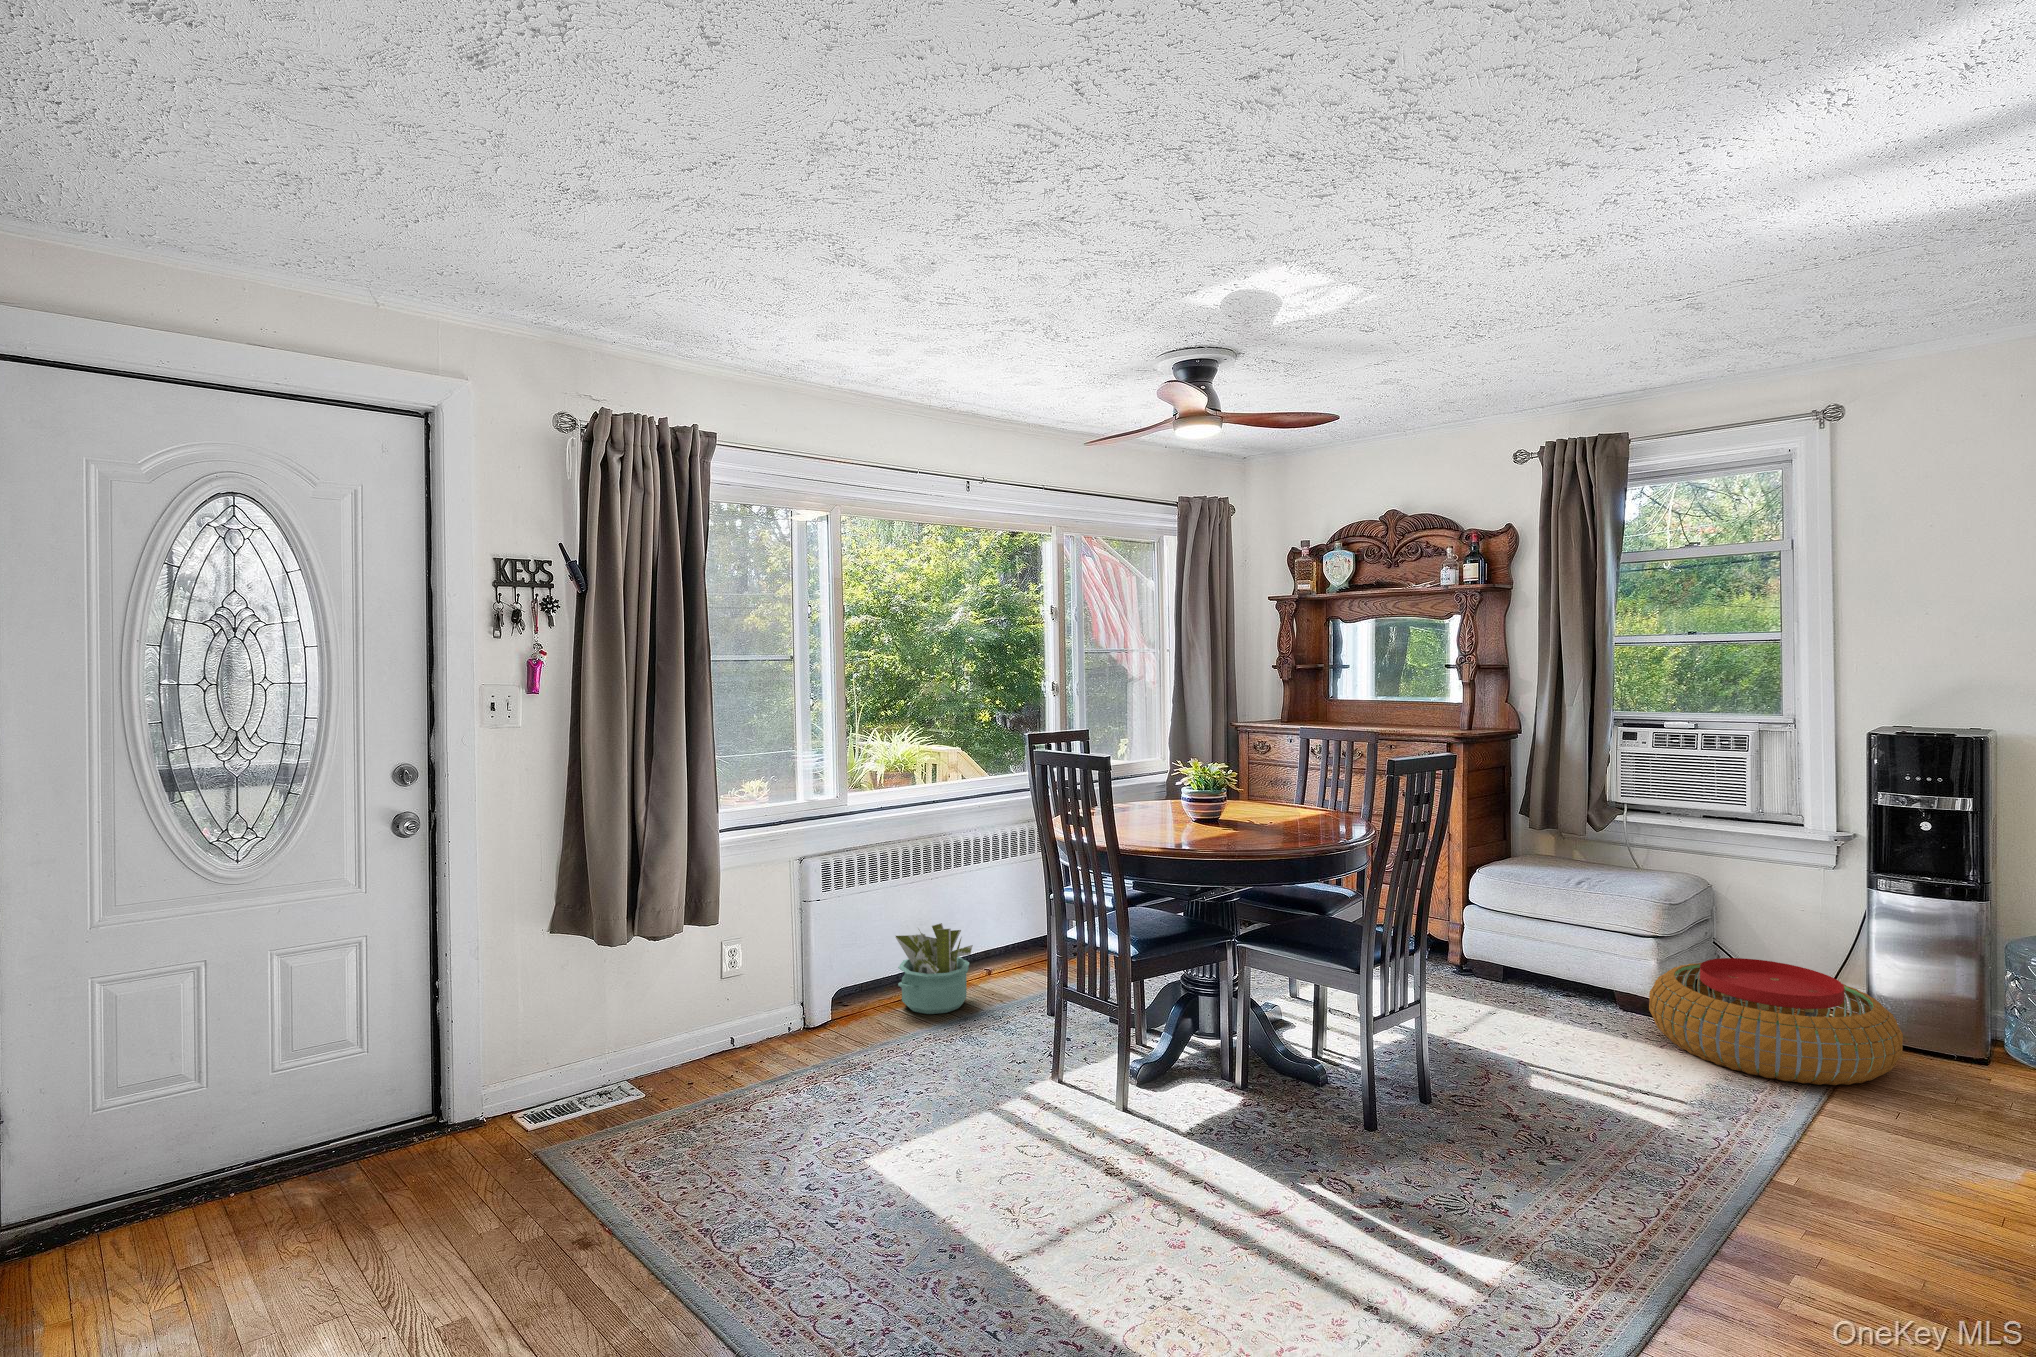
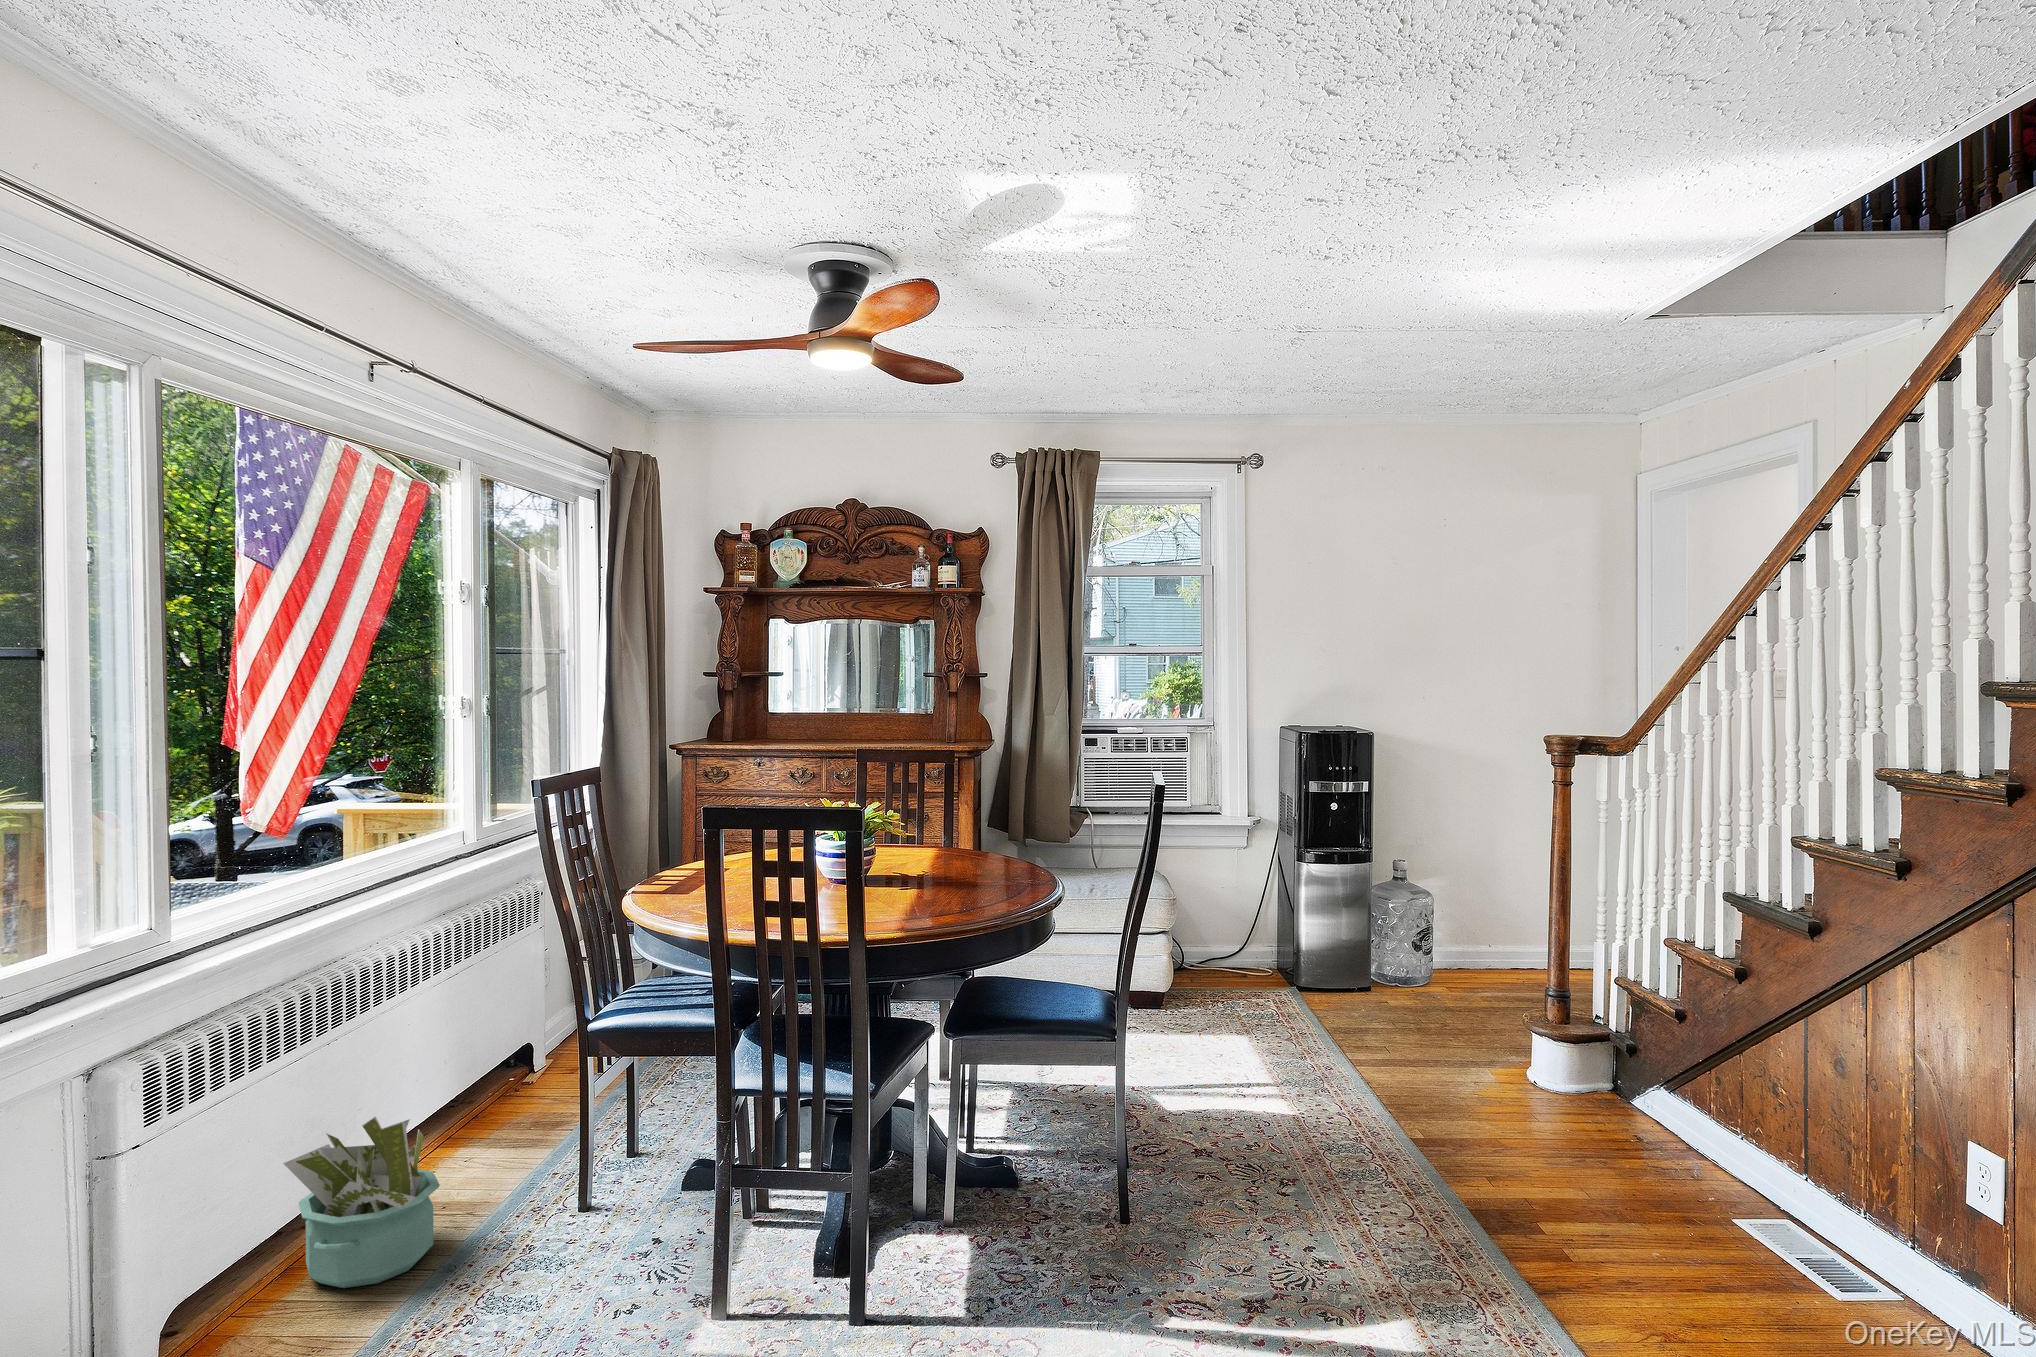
pouf: present [1649,958,1903,1085] -> none [1195,947,1395,1057]

